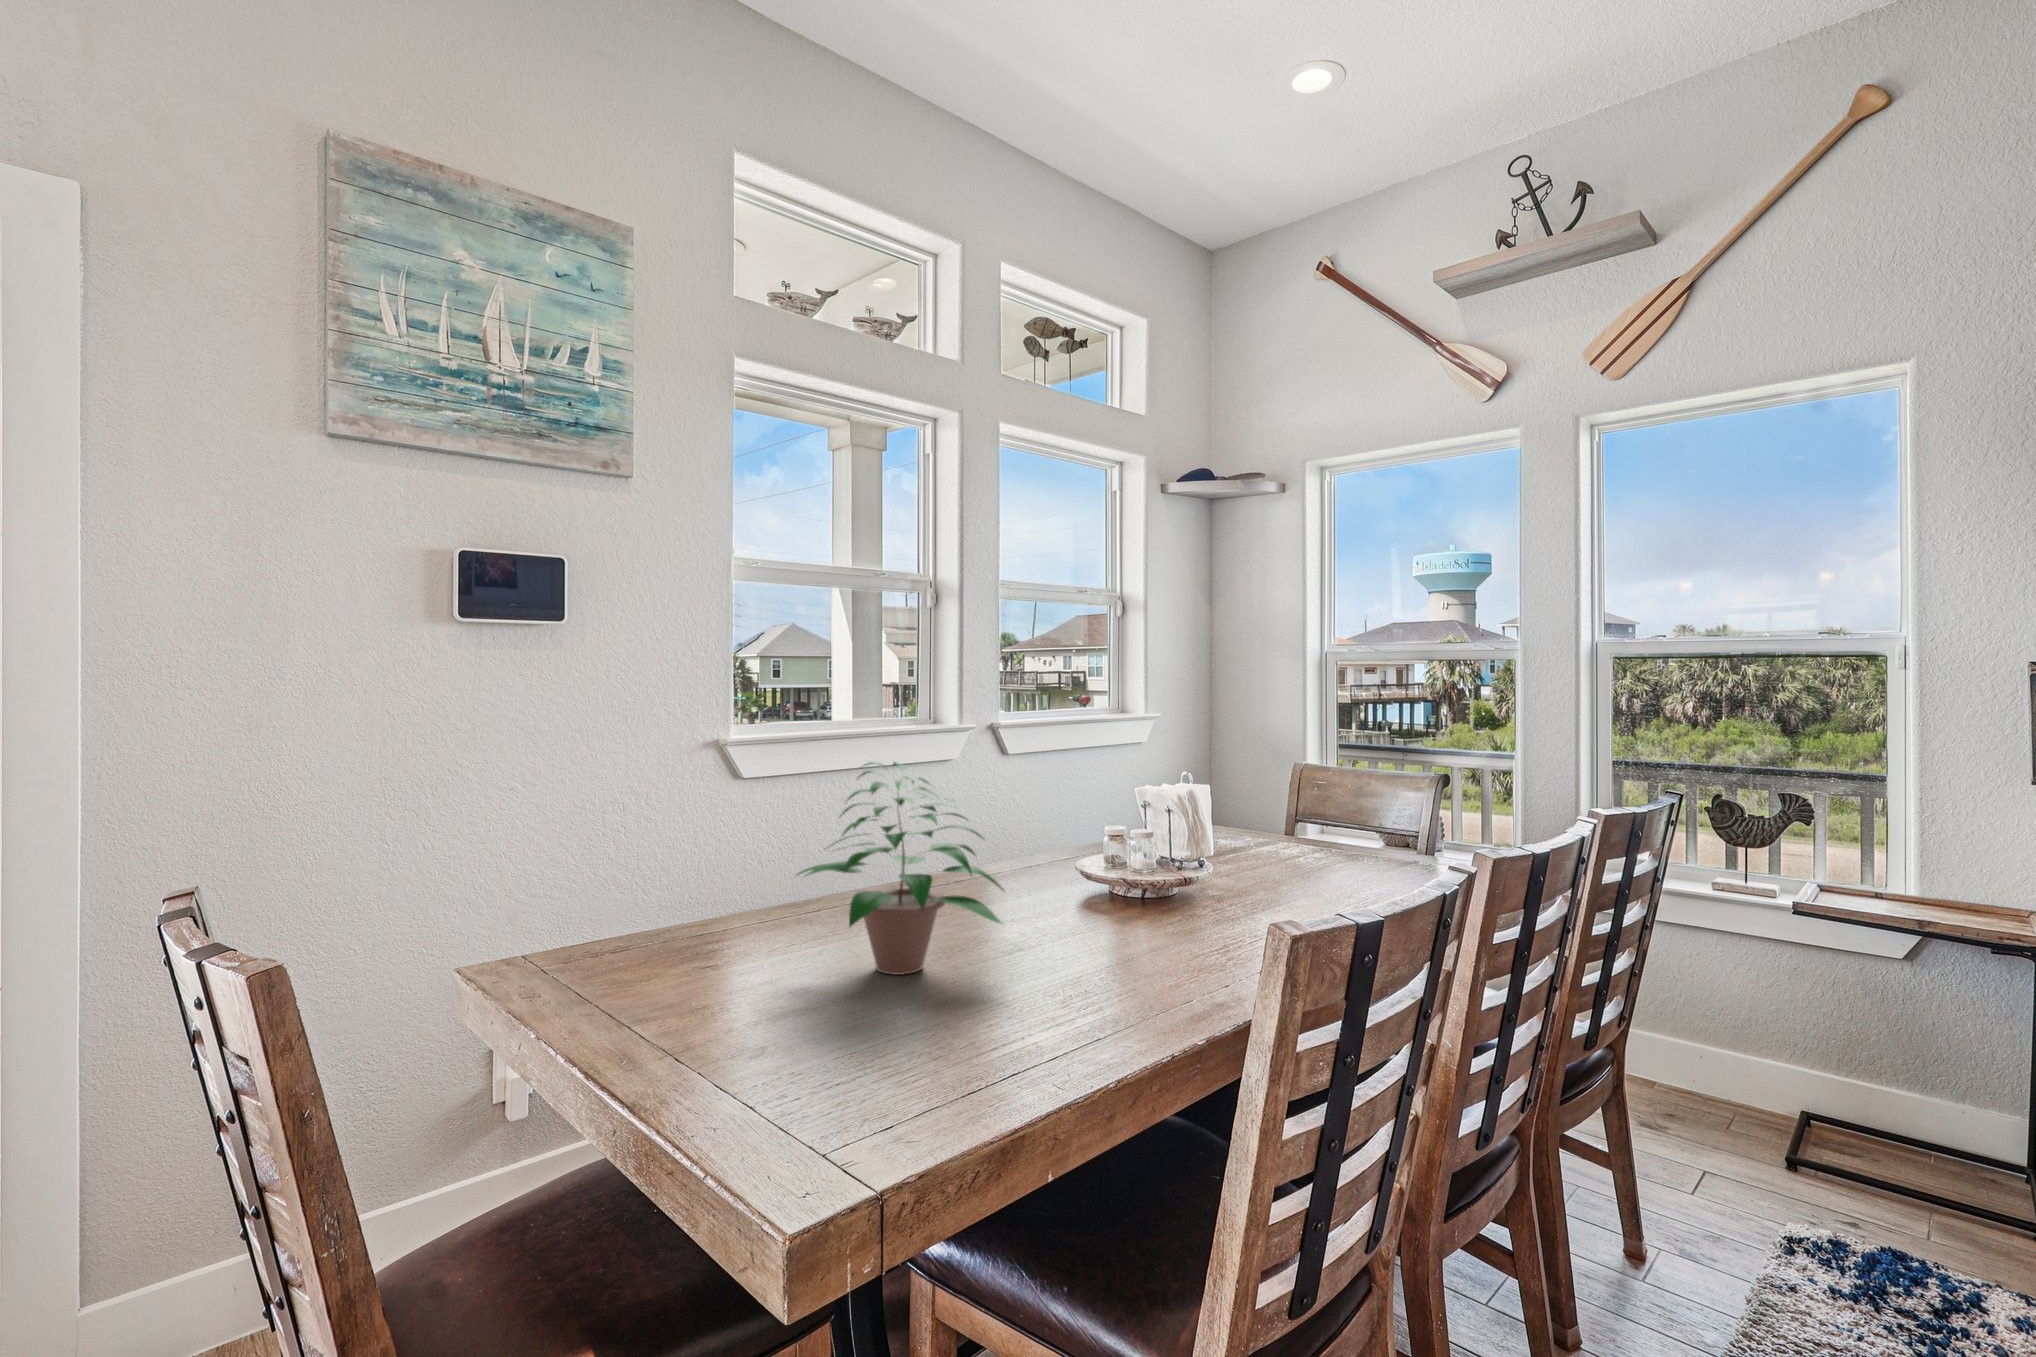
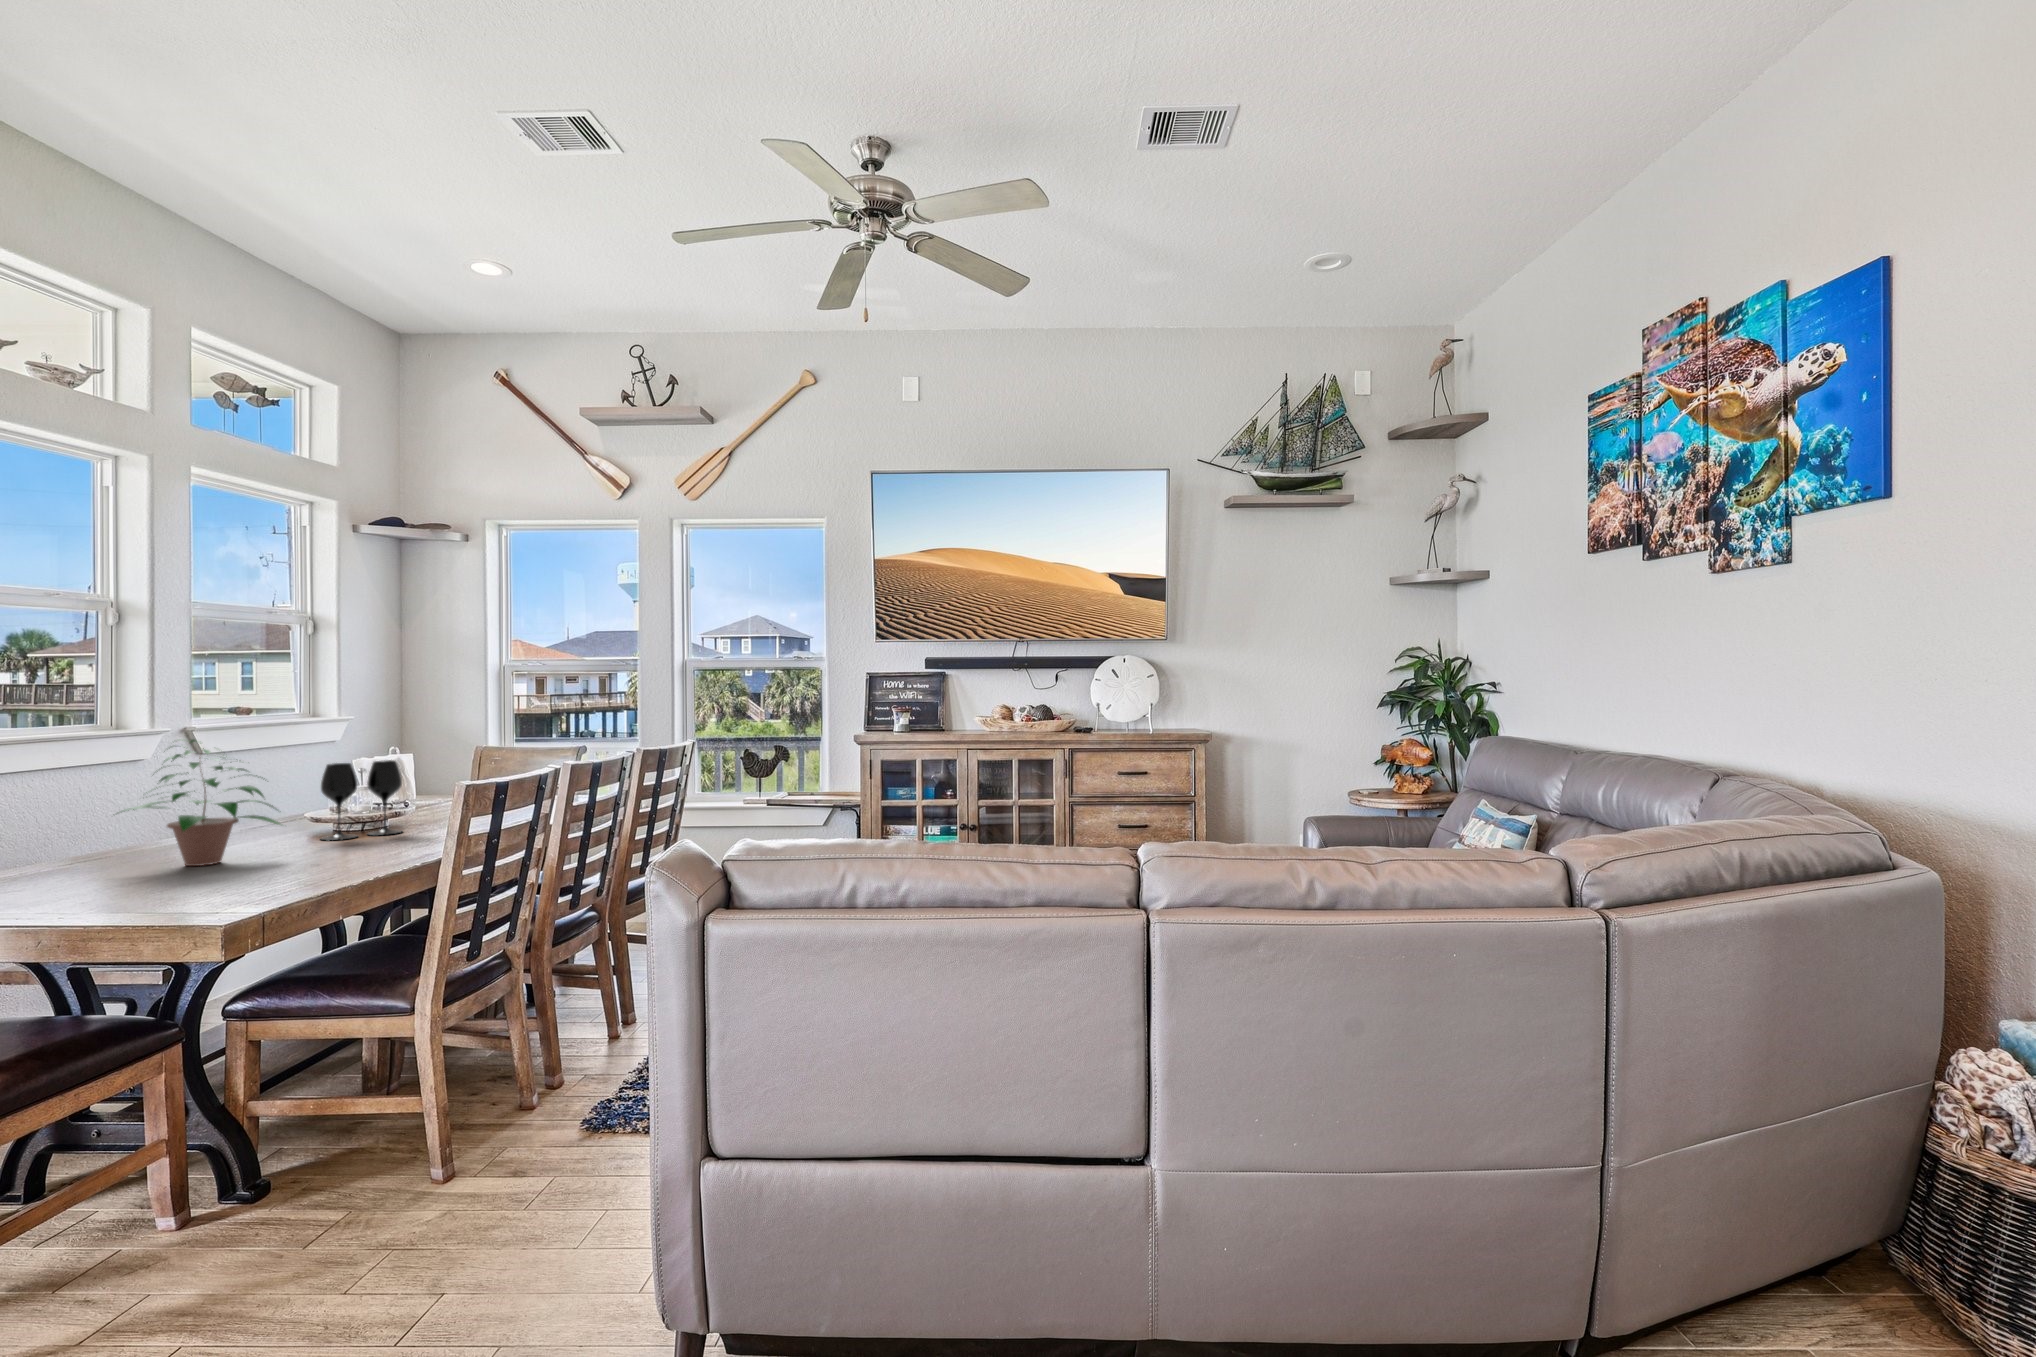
wine glass: none [1072,803,1190,935] -> present [321,760,402,840]

